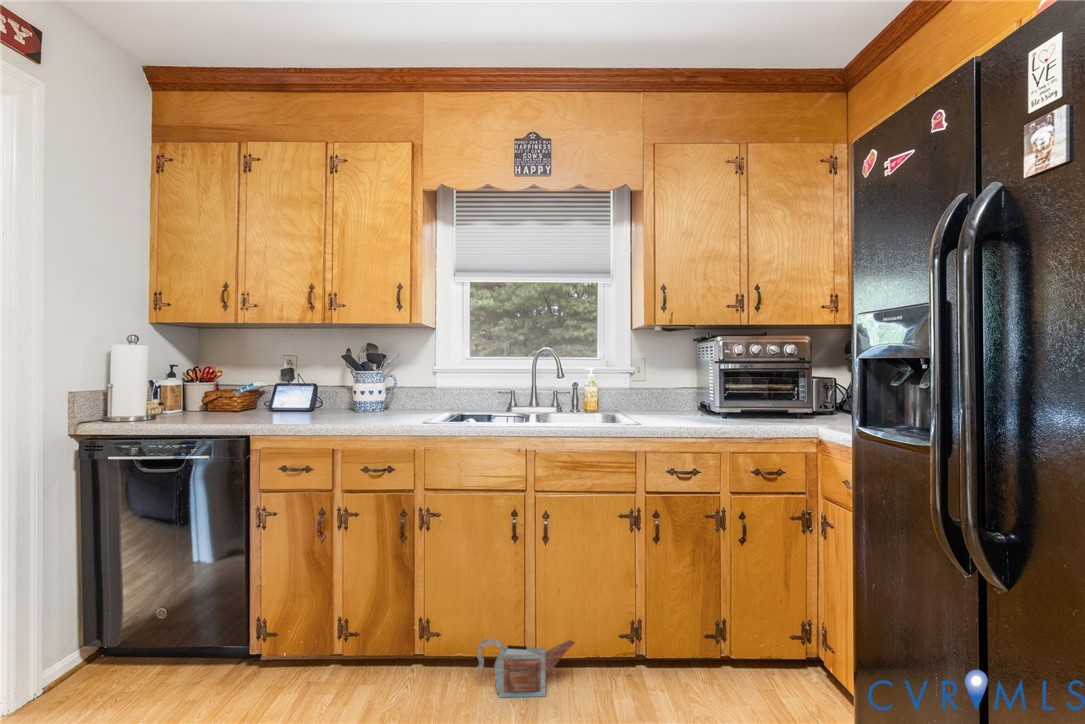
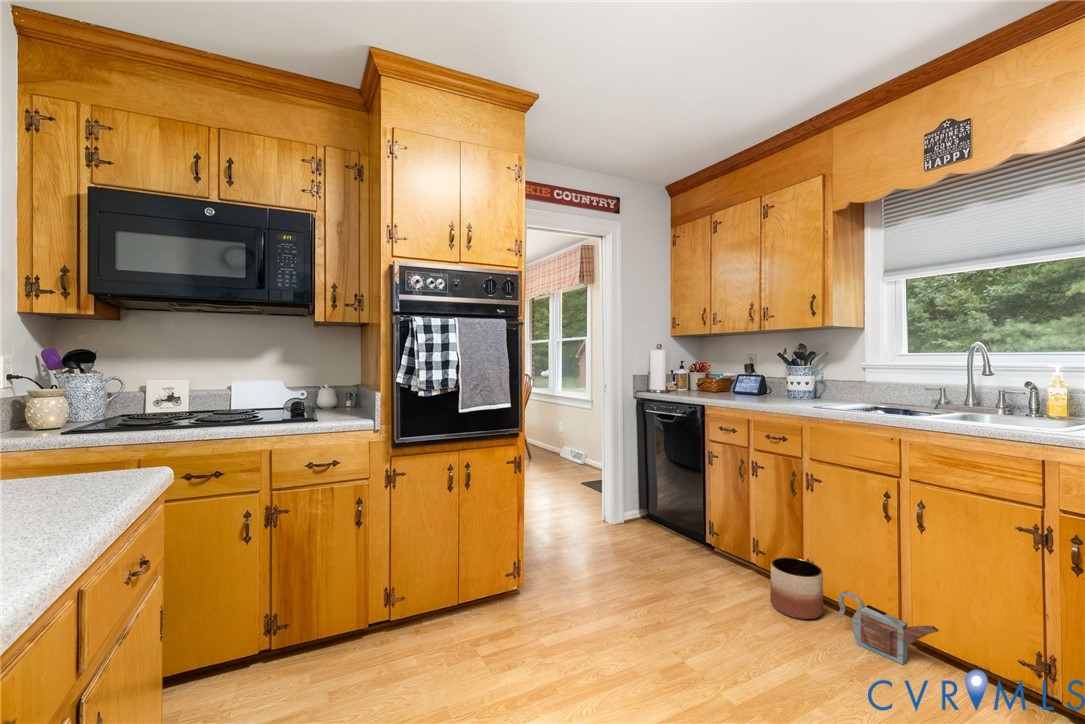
planter: none [388,620,450,703] -> present [770,557,823,619]

